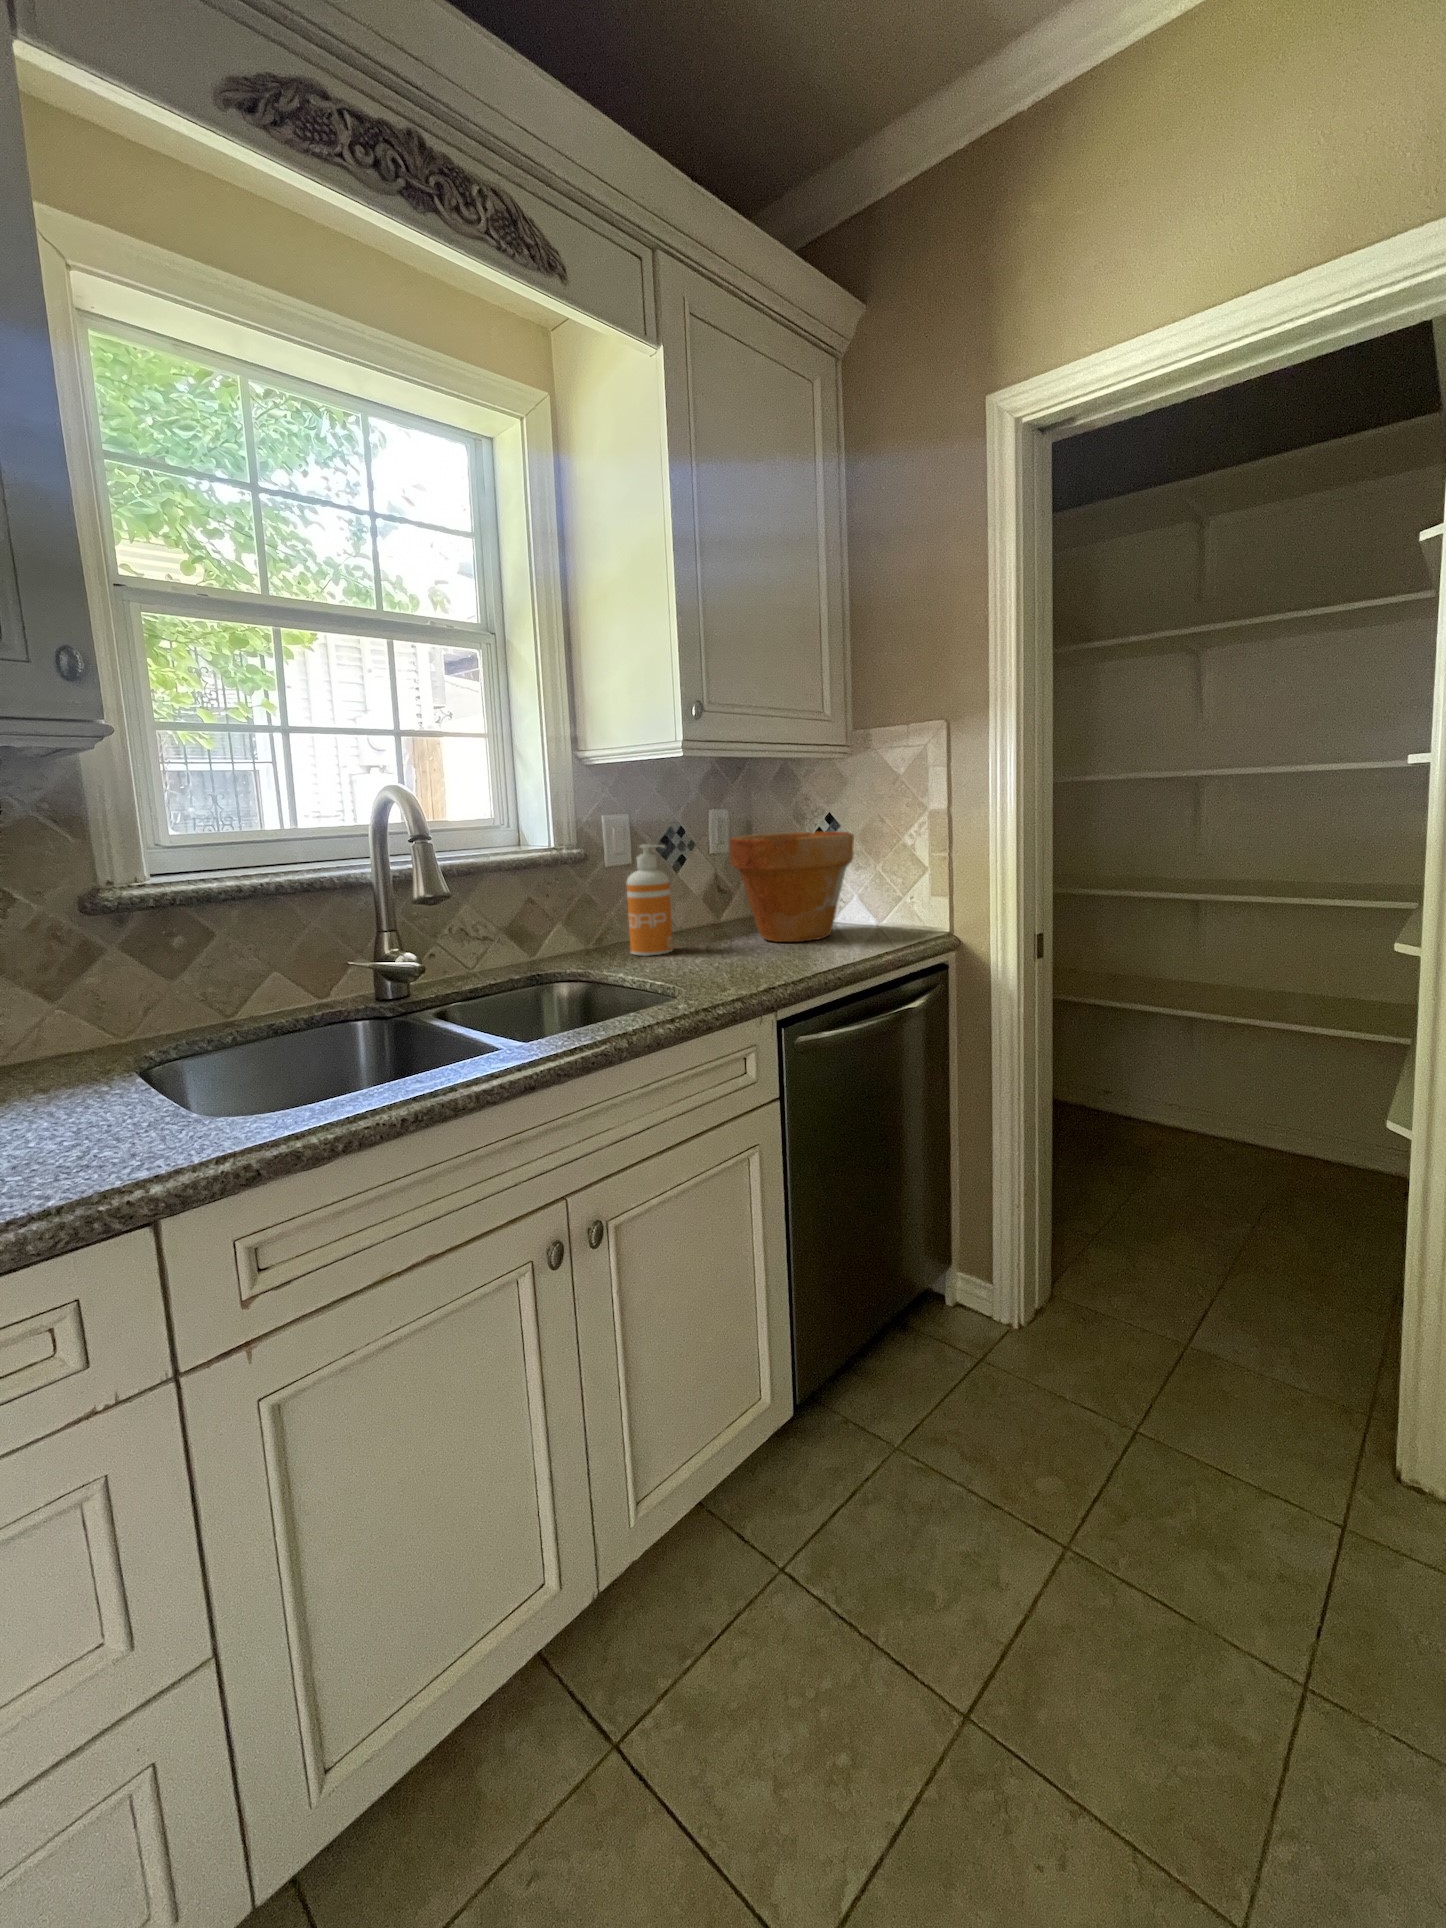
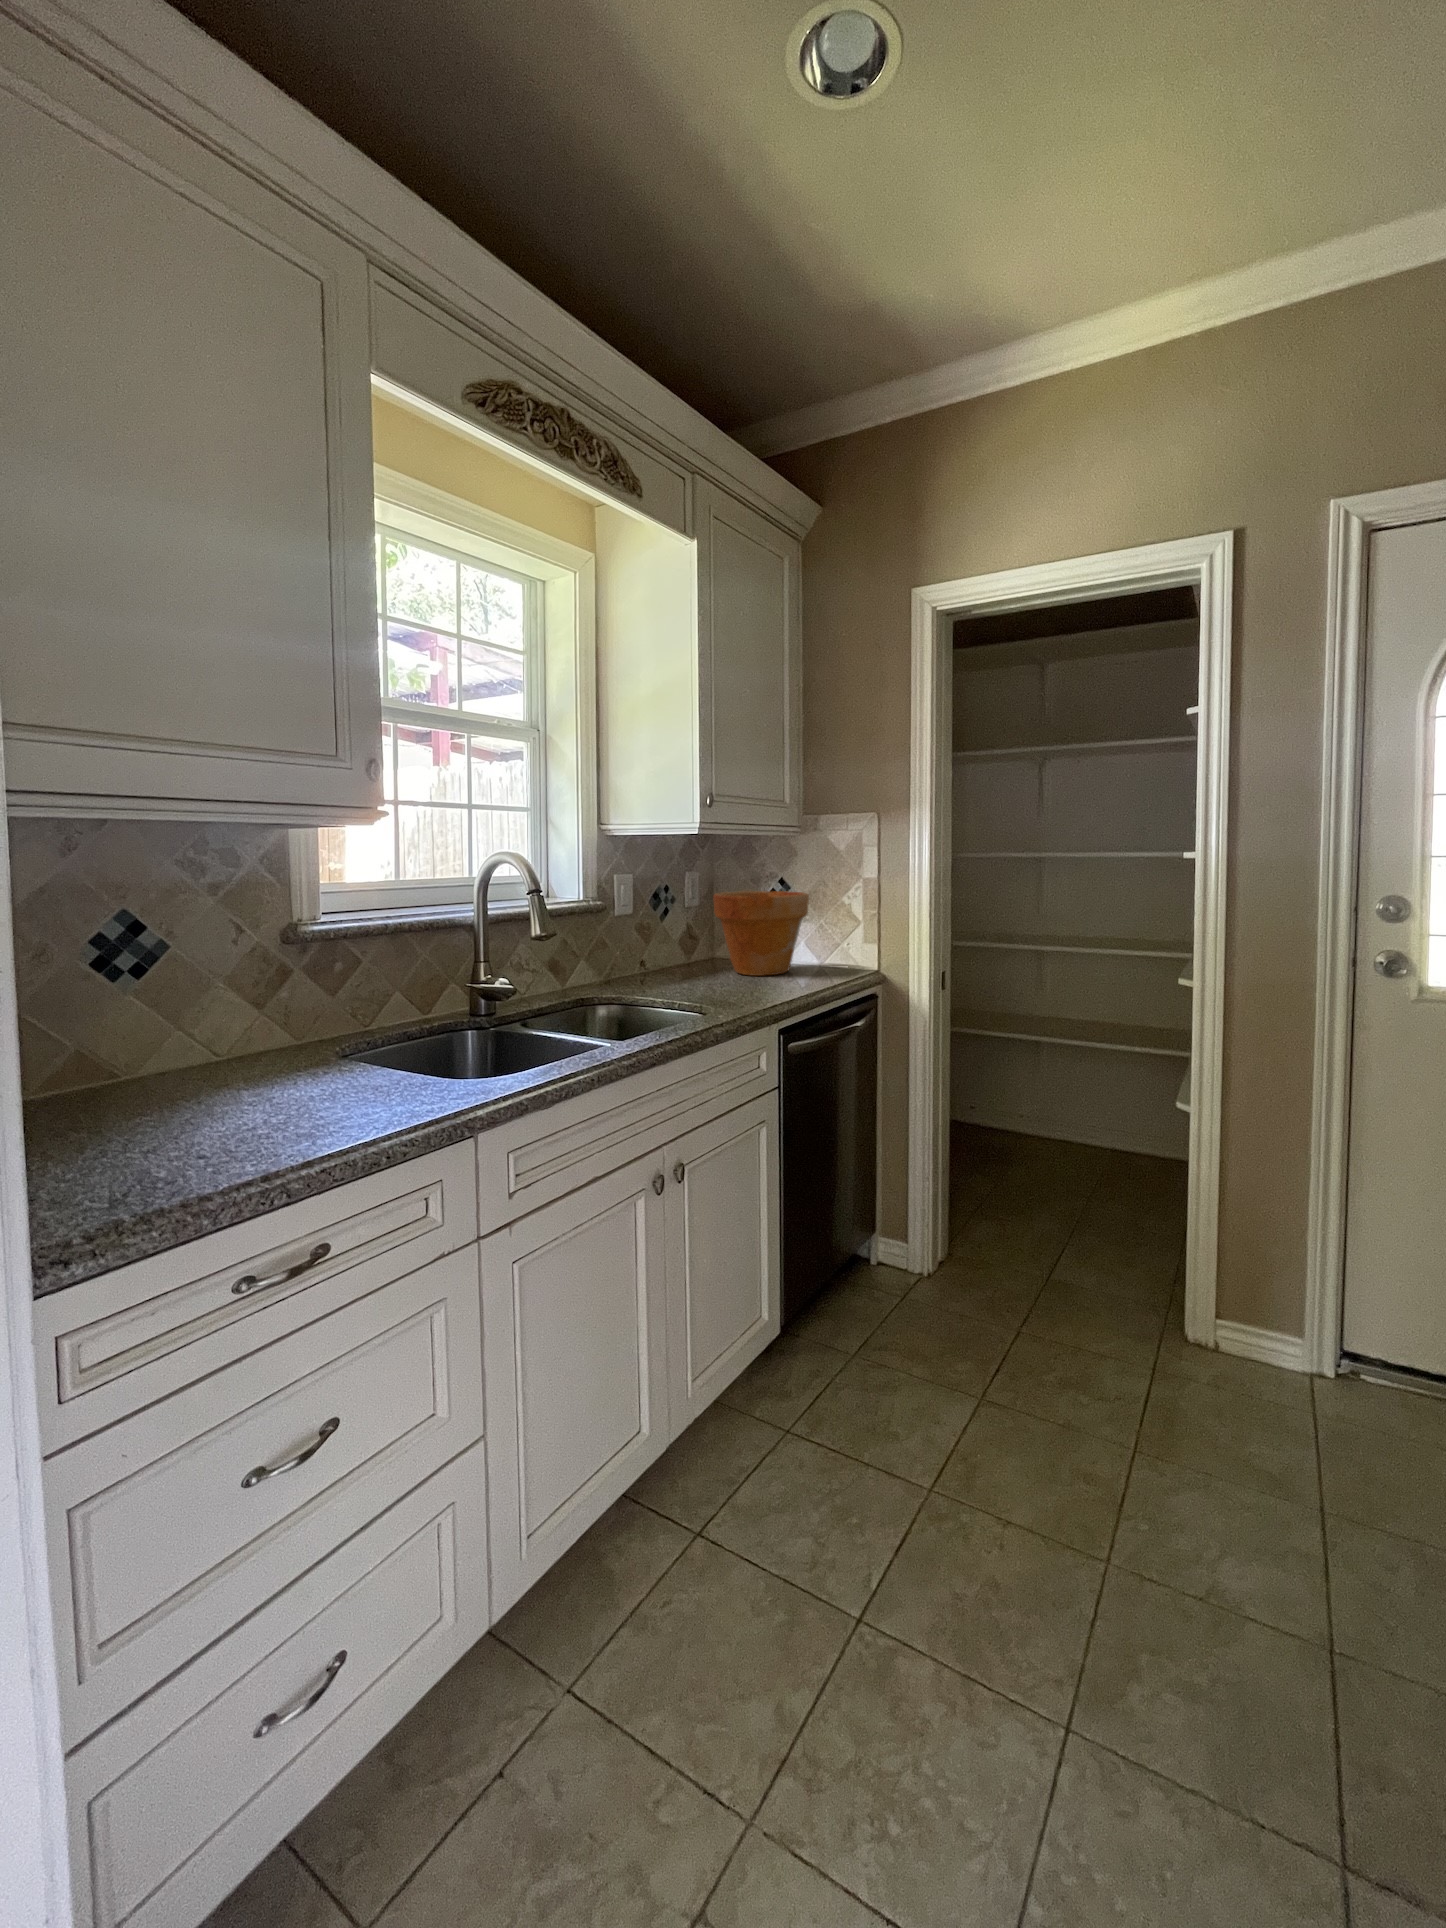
soap dispenser: present [627,845,673,956] -> none [637,898,672,985]

